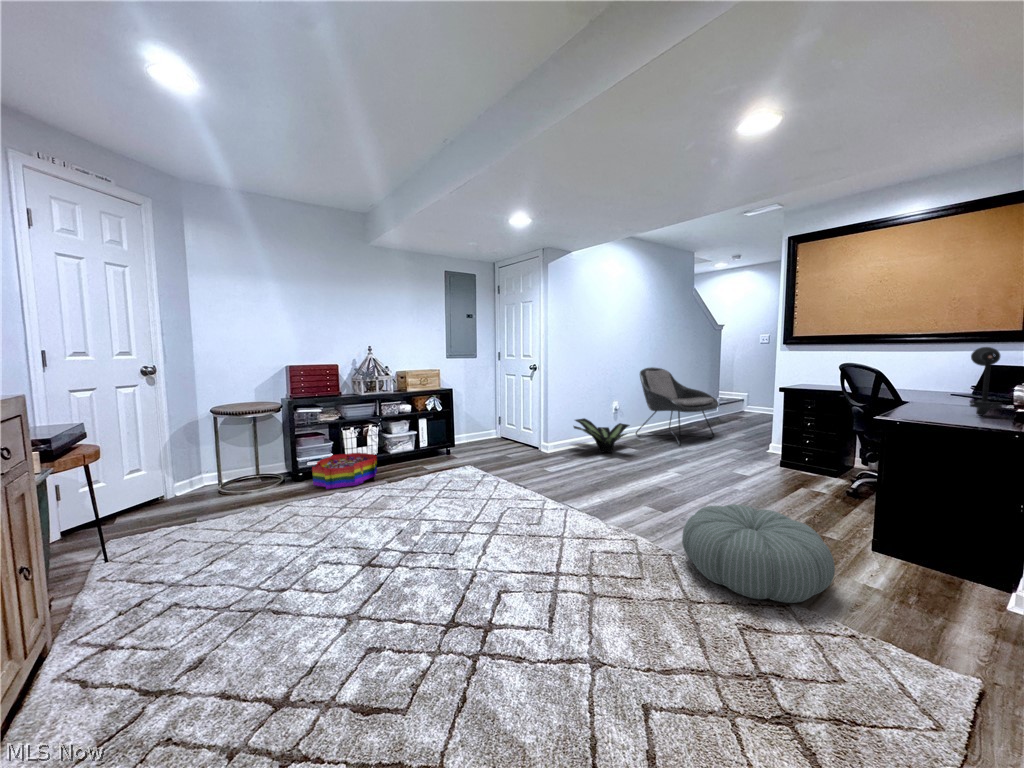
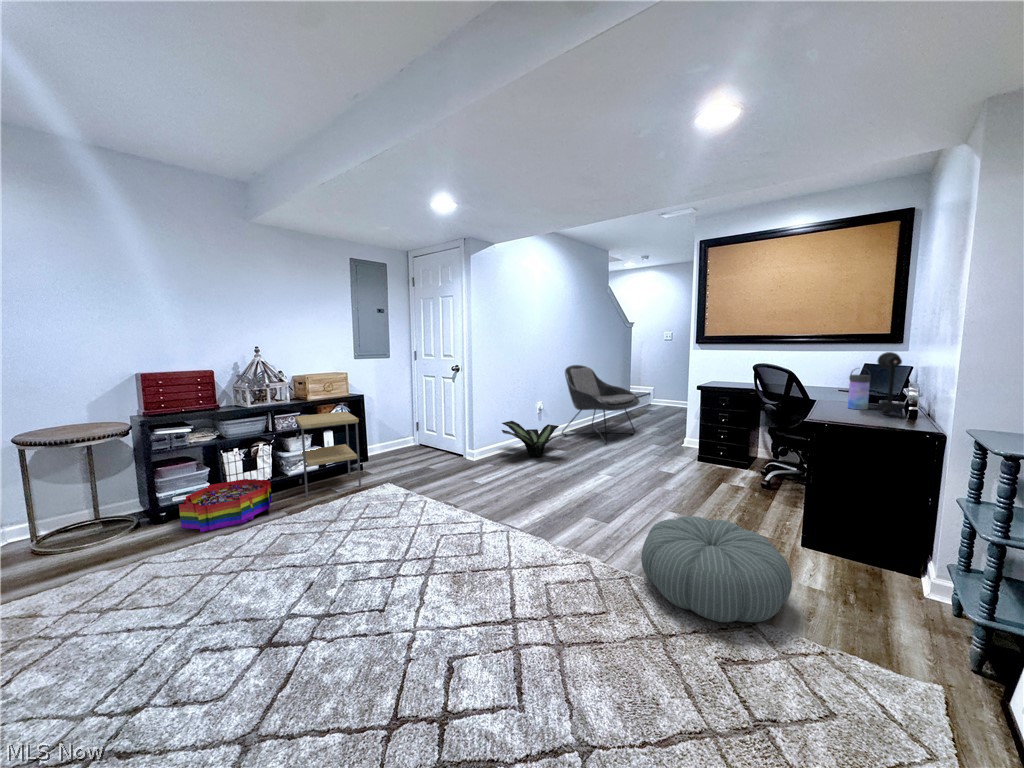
water bottle: none [939,365,968,411] -> present [848,369,871,410]
side table: none [397,403,447,471] -> present [295,411,361,497]

